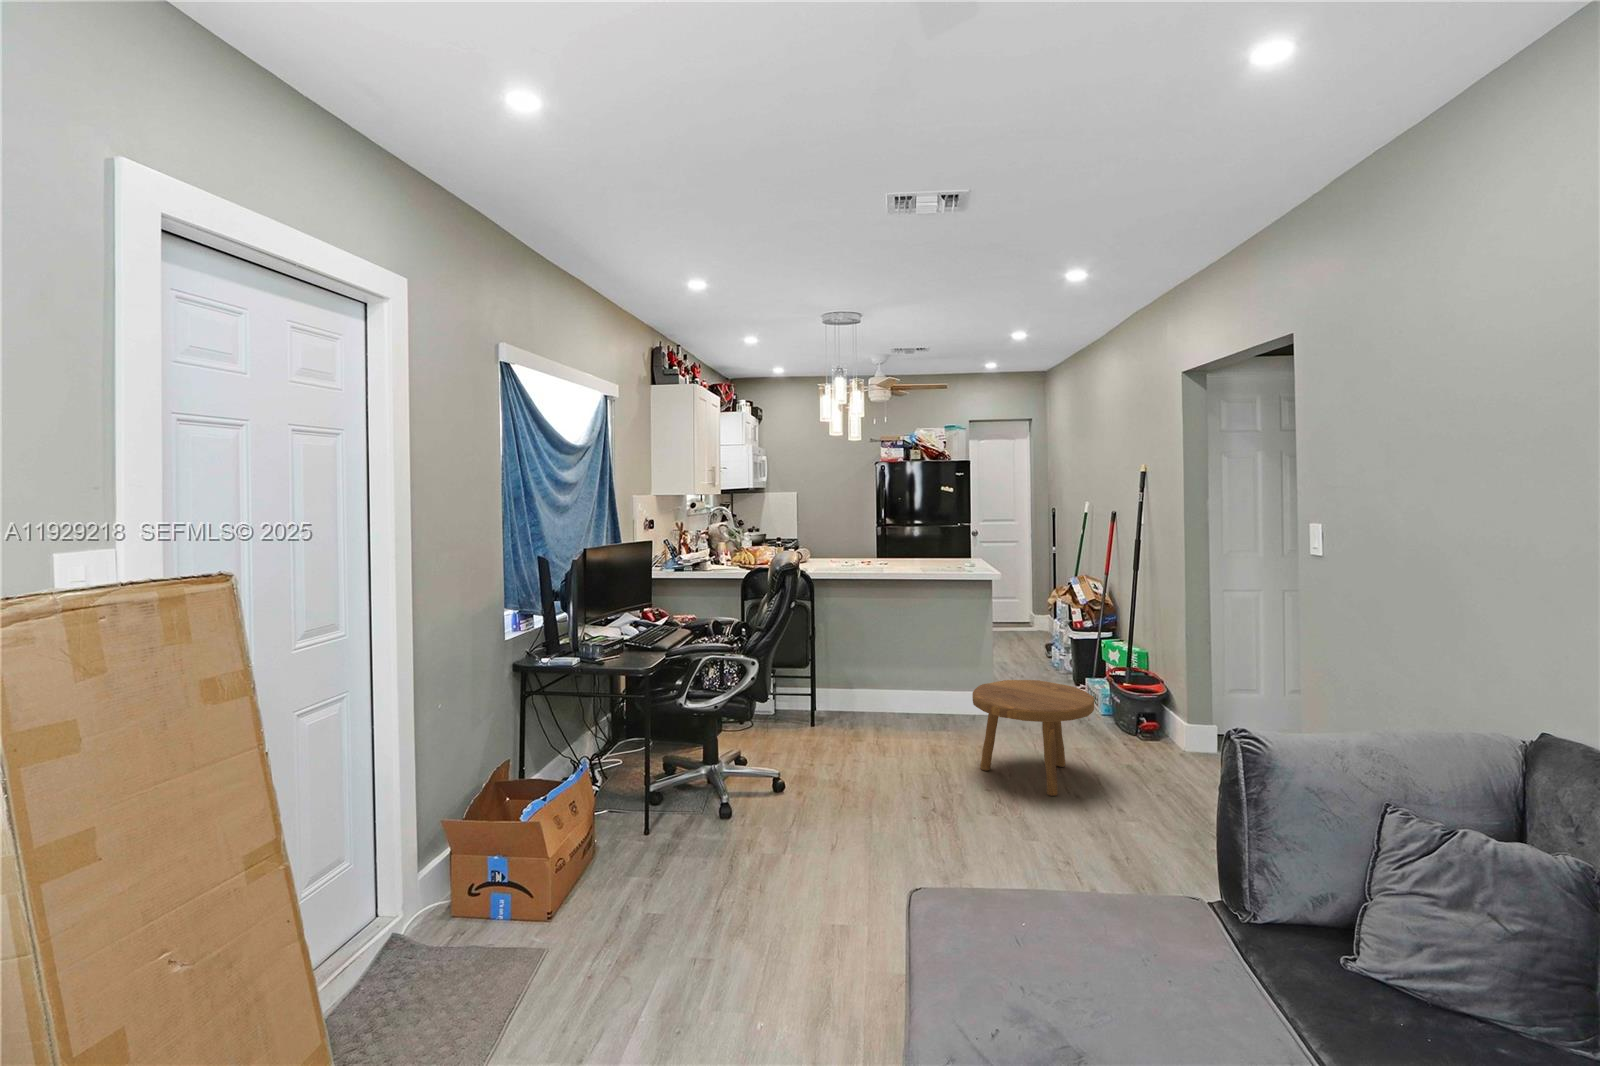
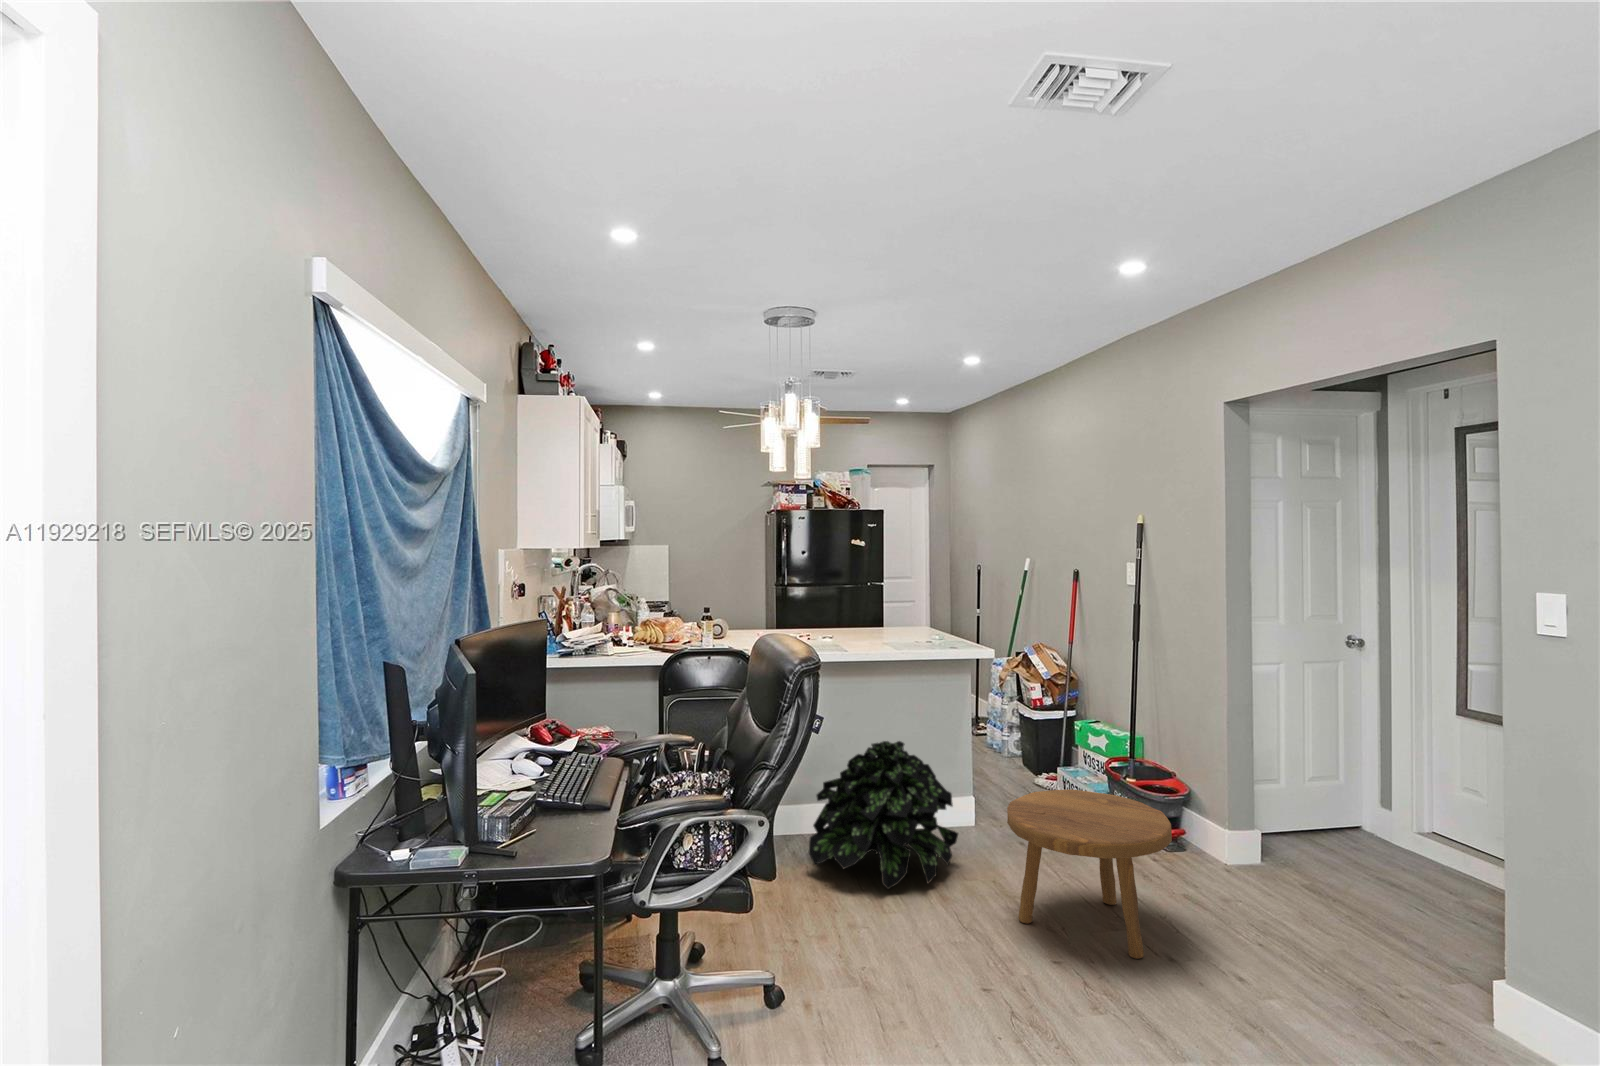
potted plant: none [845,640,960,743] -> present [809,741,958,889]

